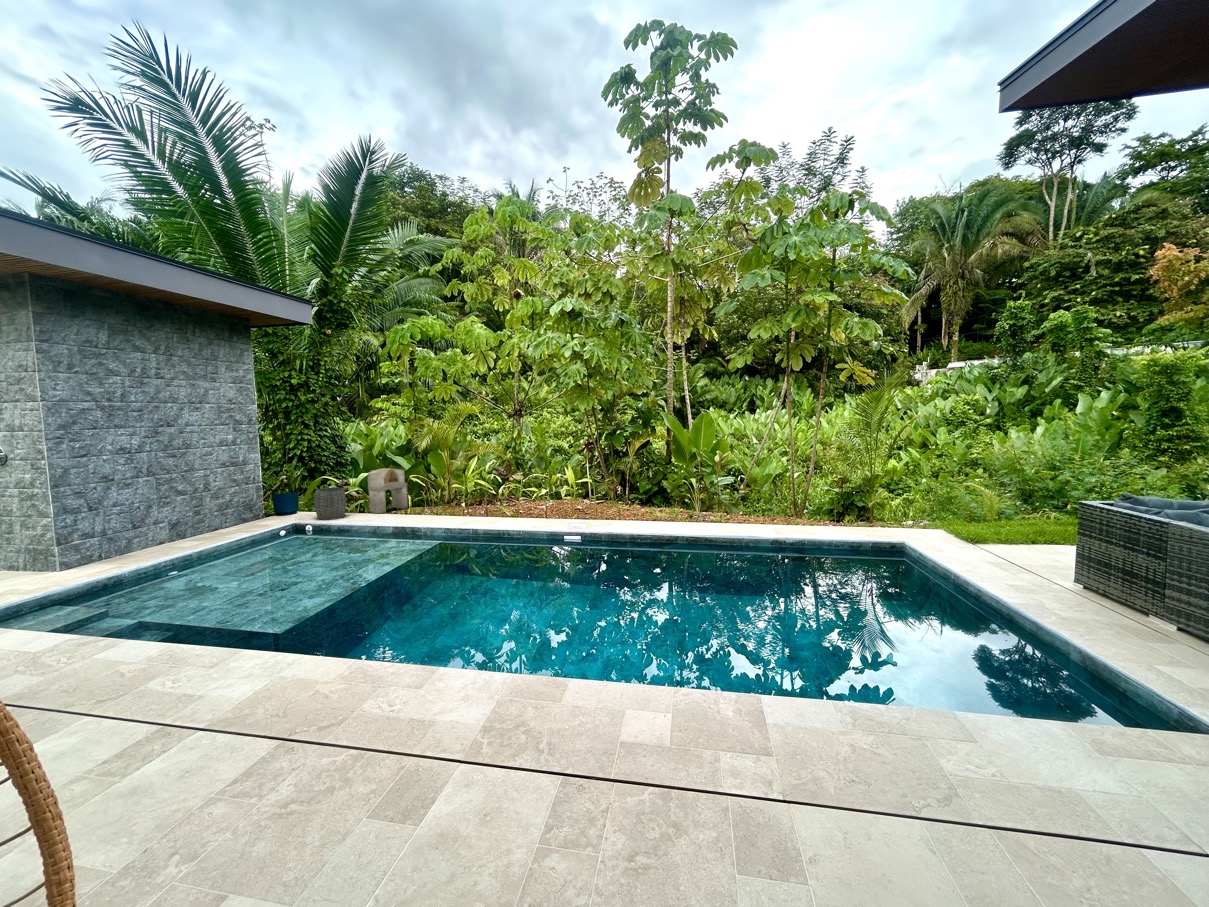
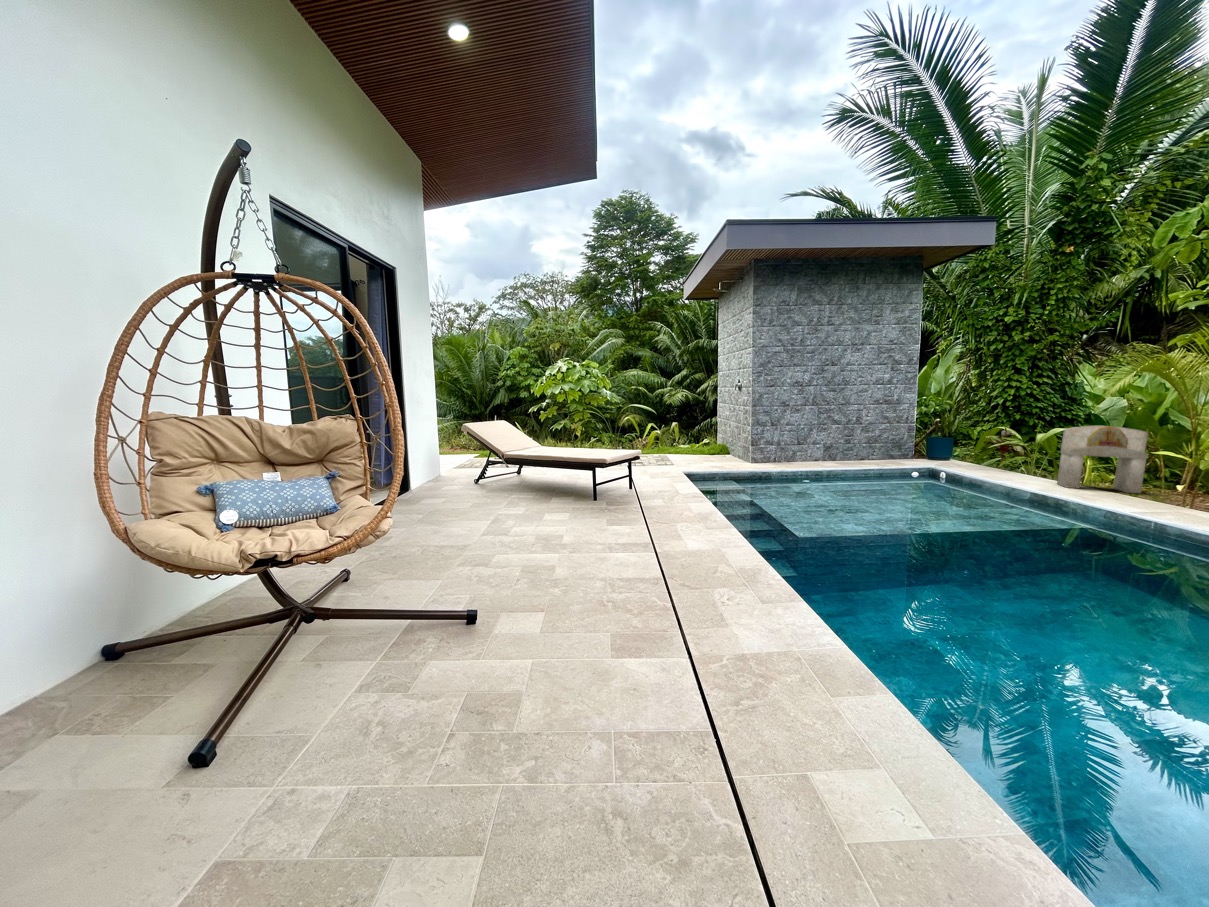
woven basket: present [314,488,346,520] -> none [969,441,1017,479]

